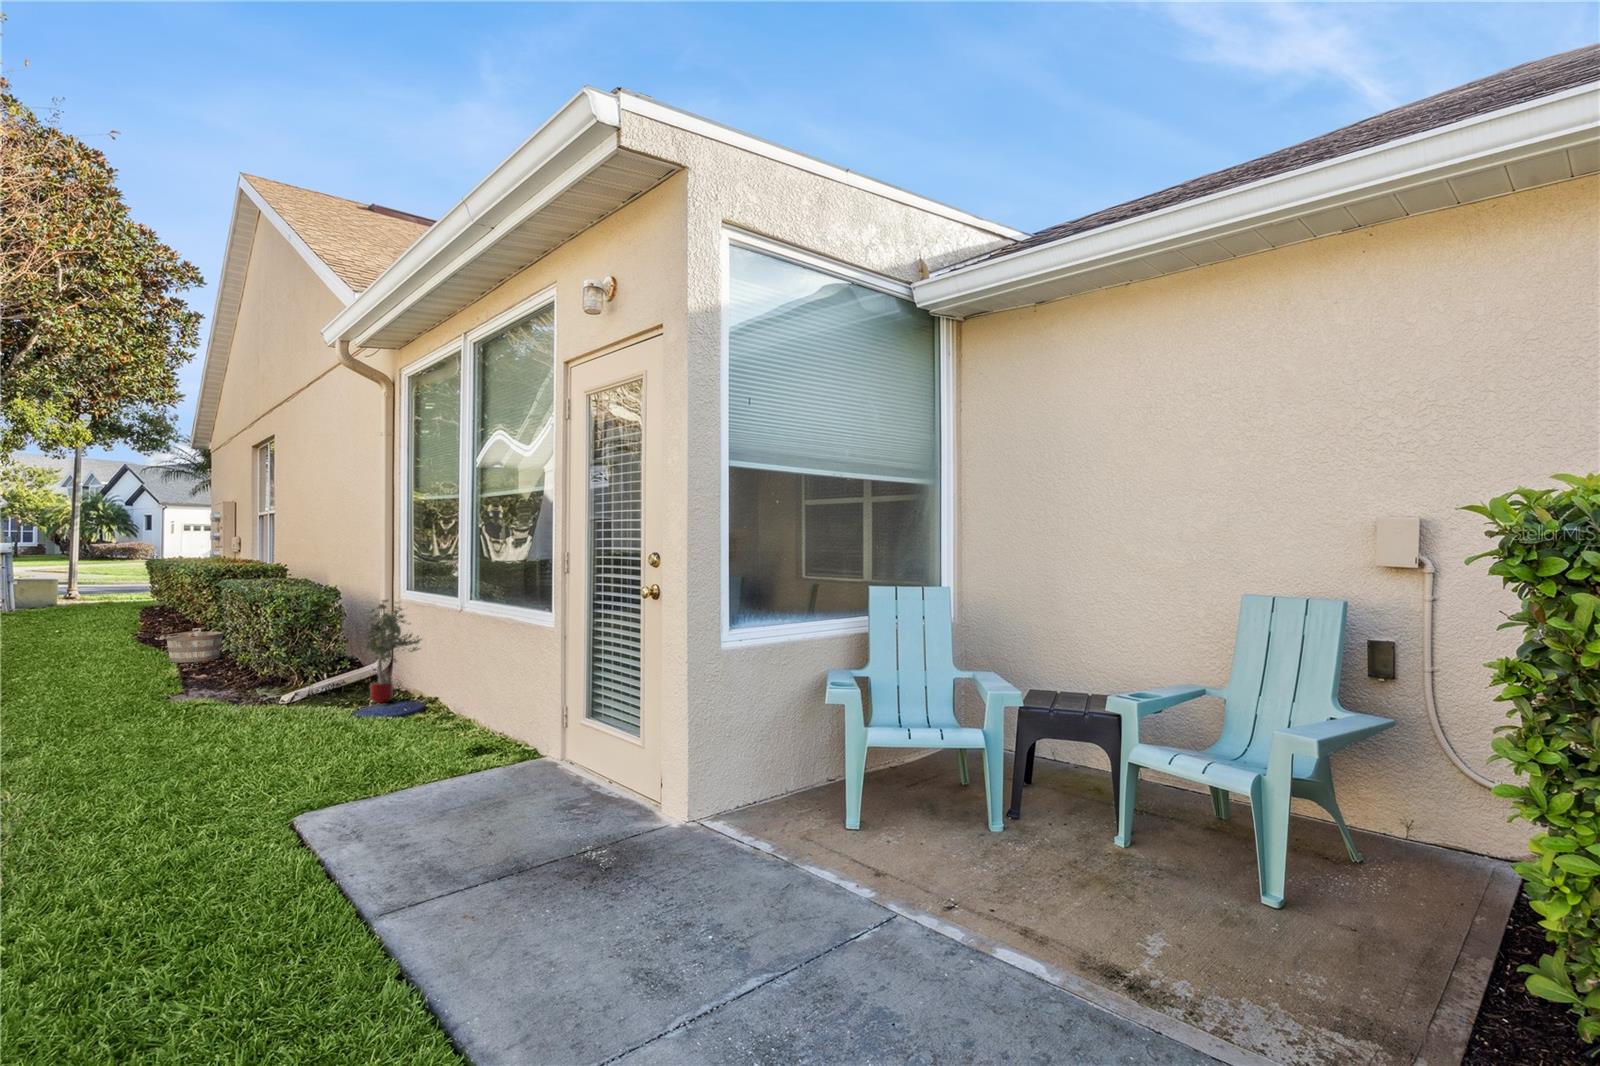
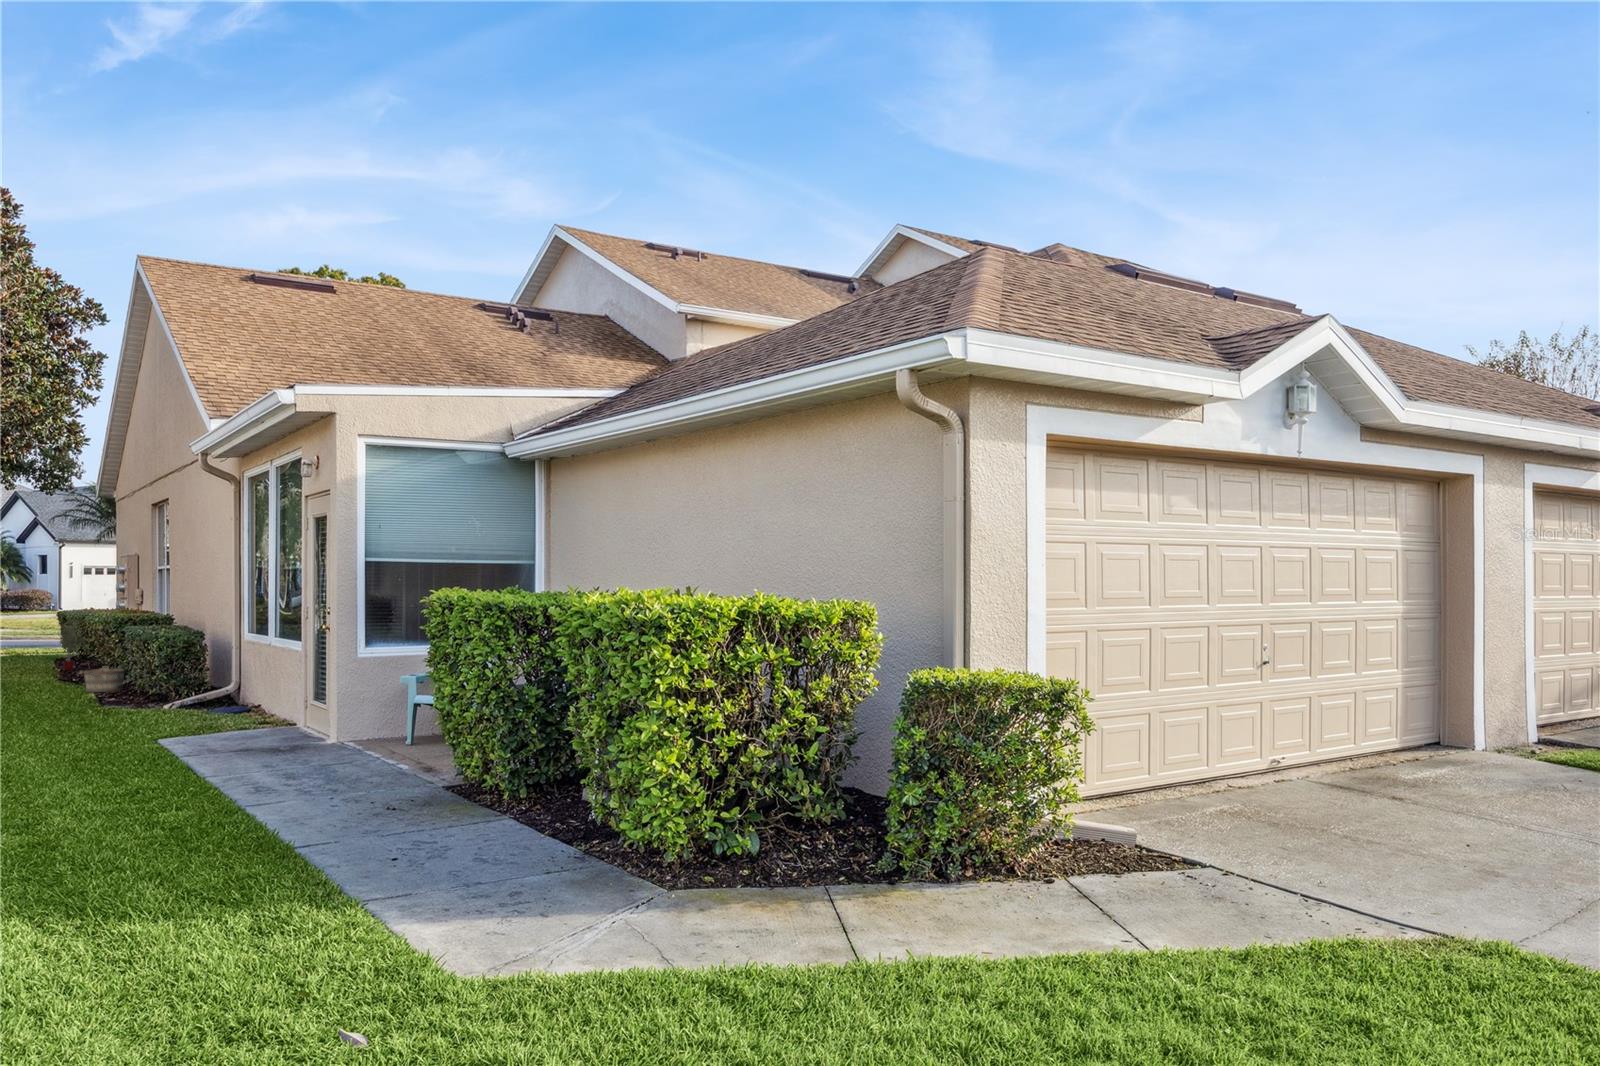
potted tree: present [365,600,422,703] -> present [60,620,85,671]

